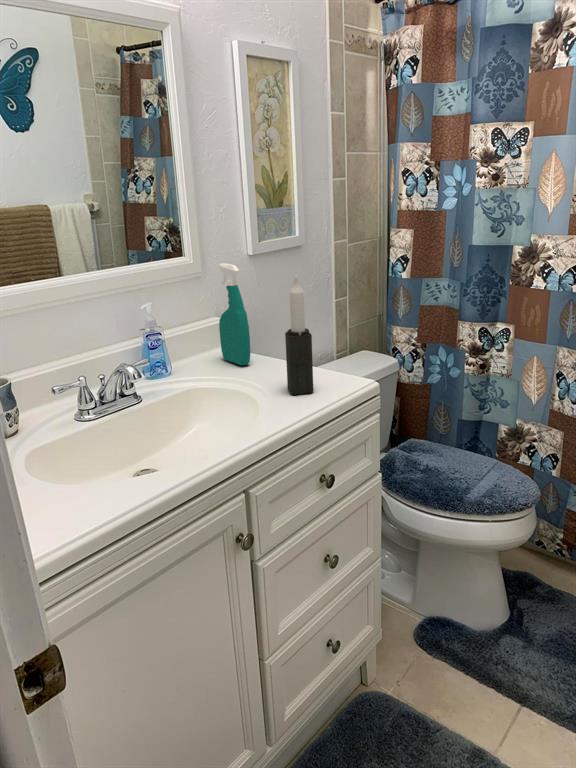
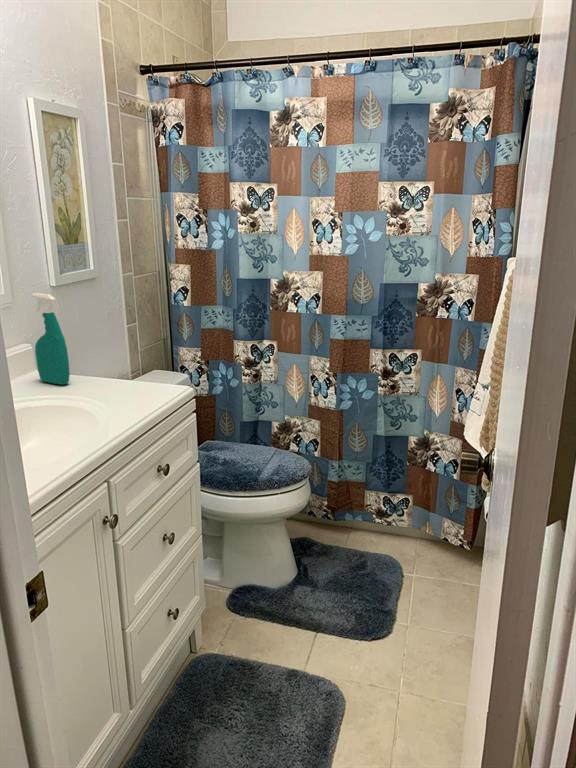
candle: present [285,276,313,395] -> none [110,301,139,402]

